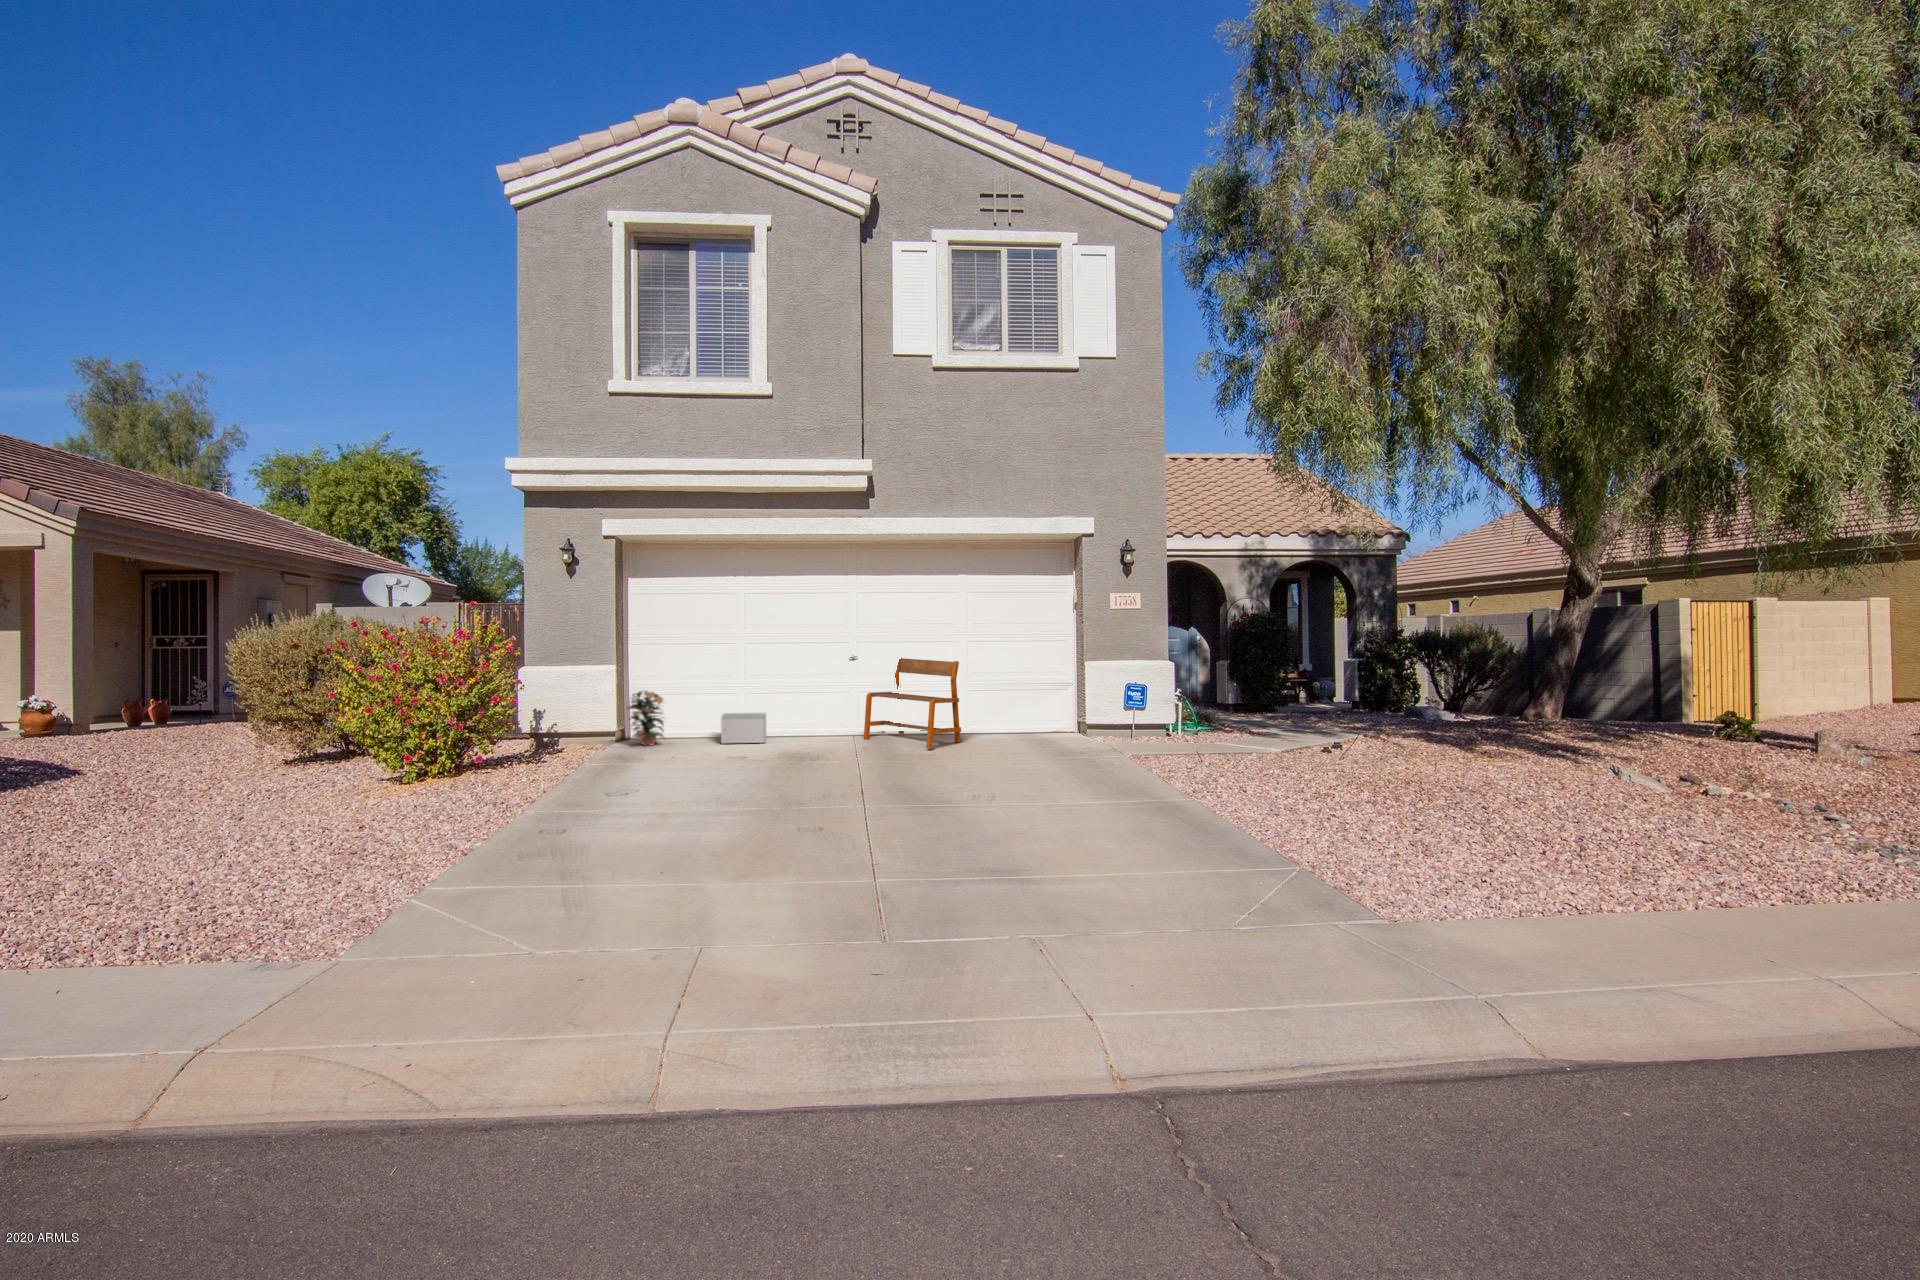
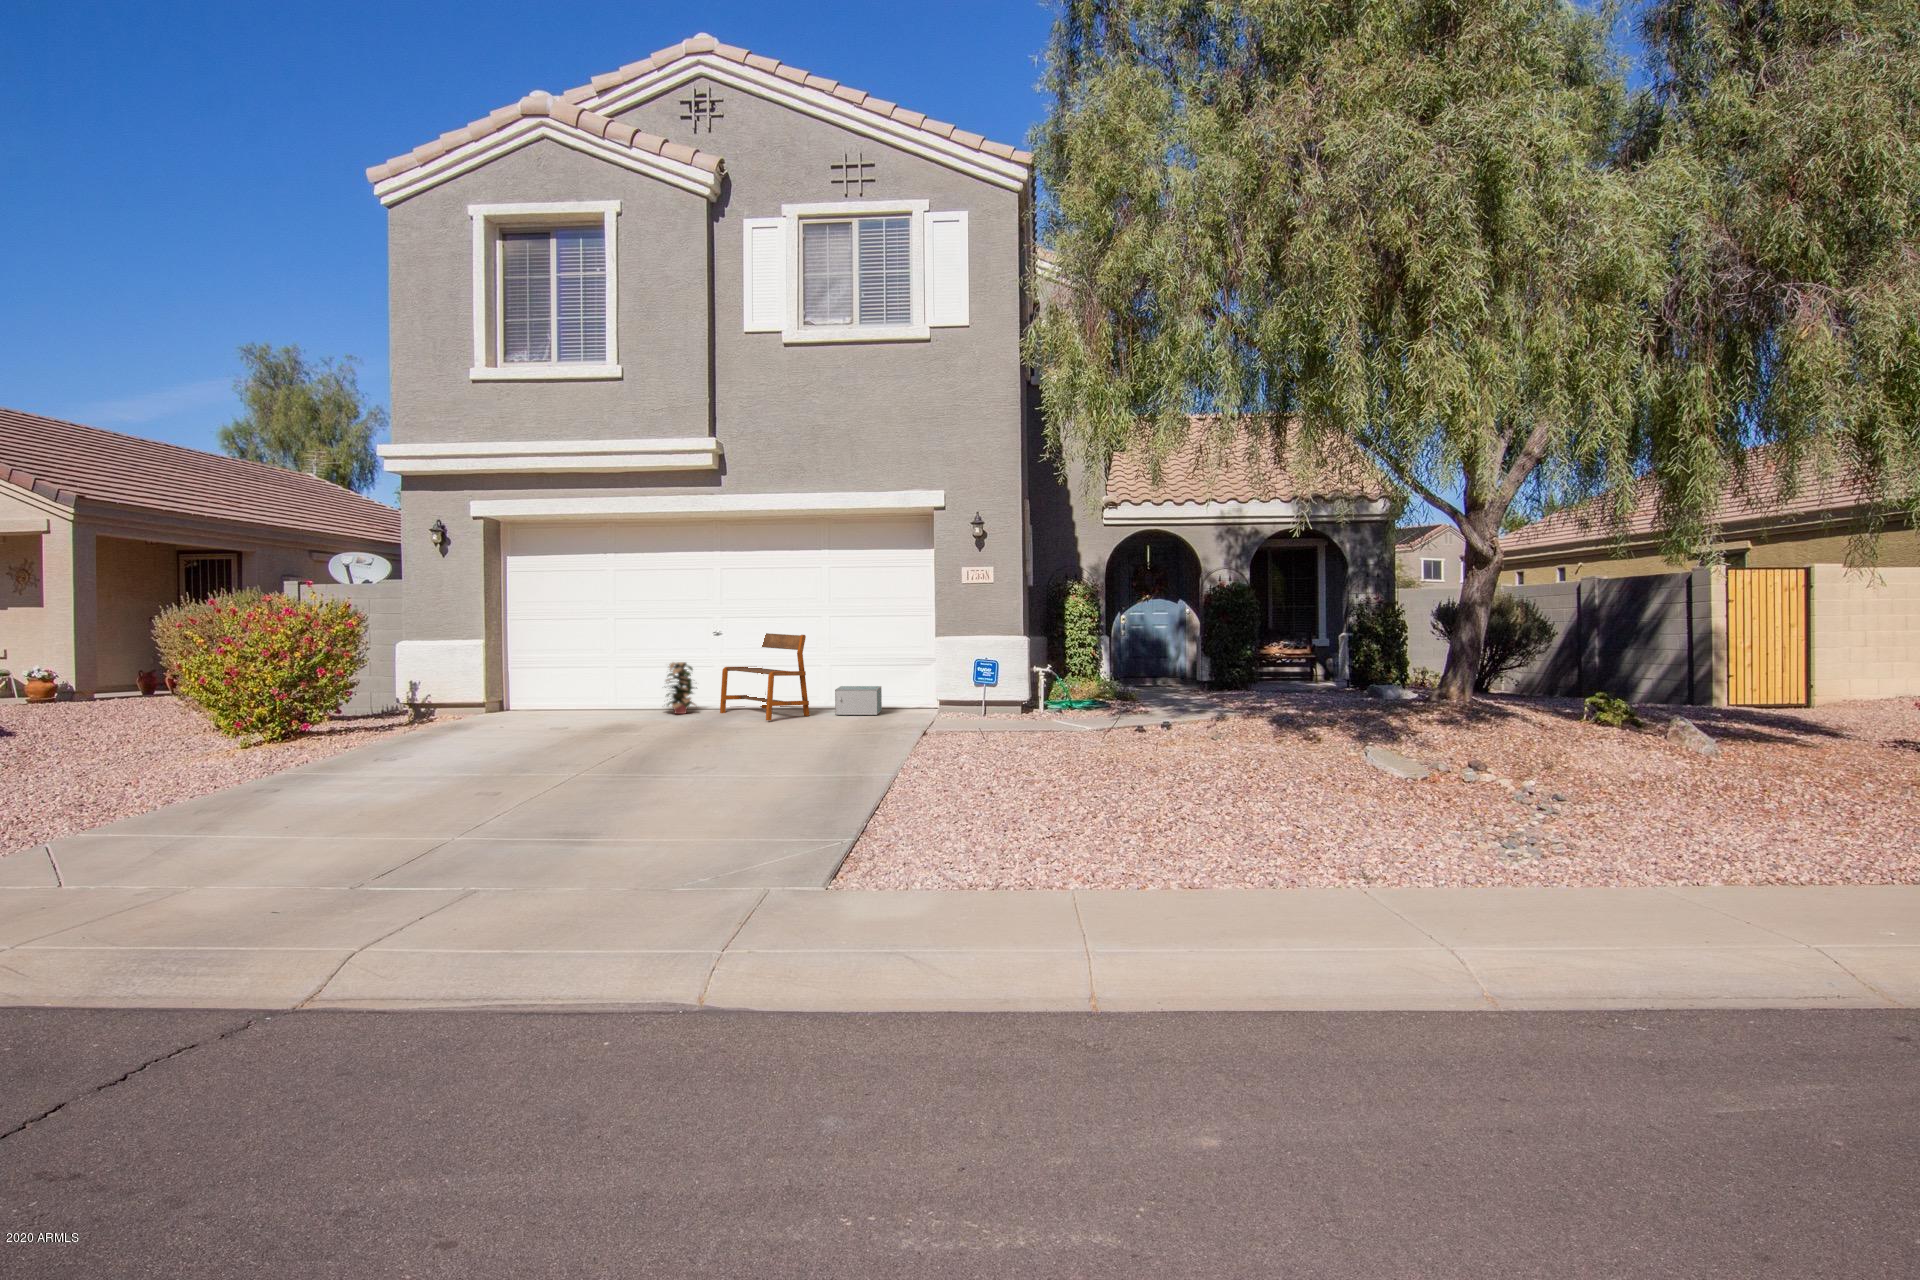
decorative plant: present [628,691,664,745] -> present [665,662,696,714]
storage box: present [721,713,766,743] -> present [835,686,882,715]

